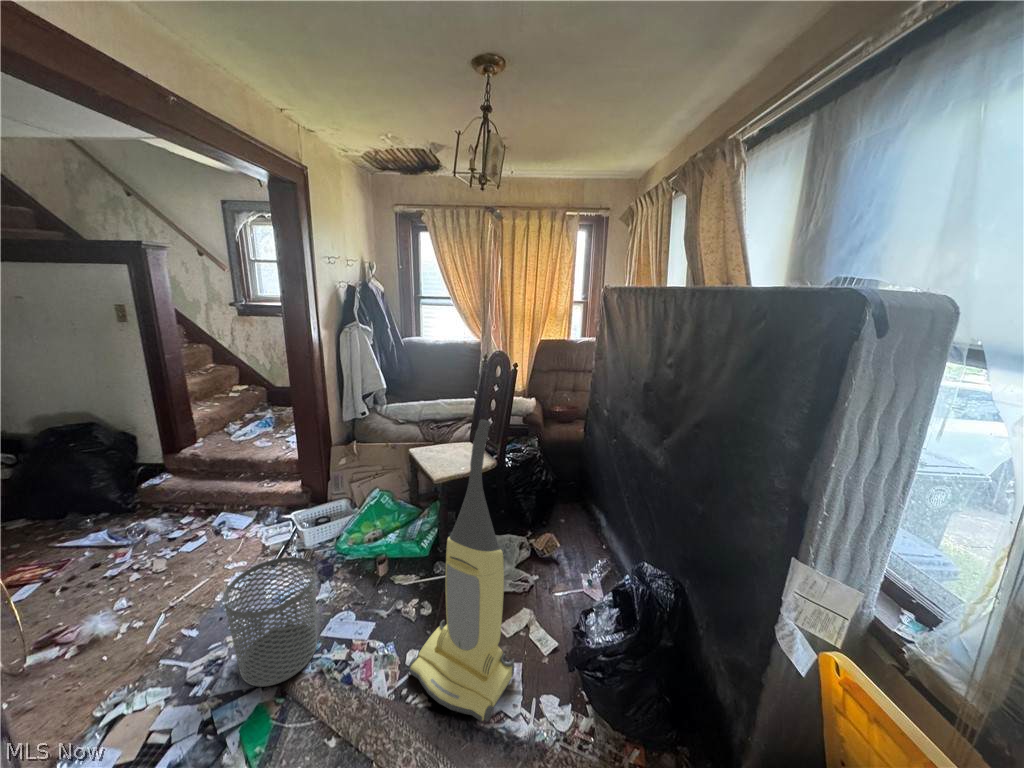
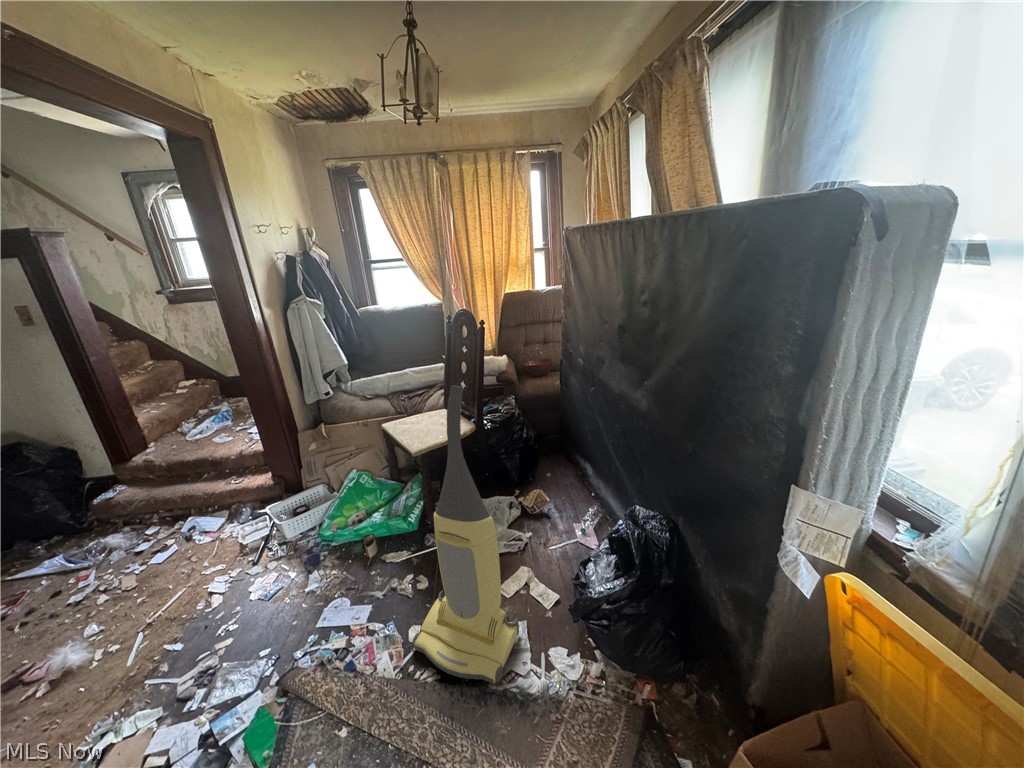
waste bin: present [224,557,317,687] -> none [199,555,313,691]

